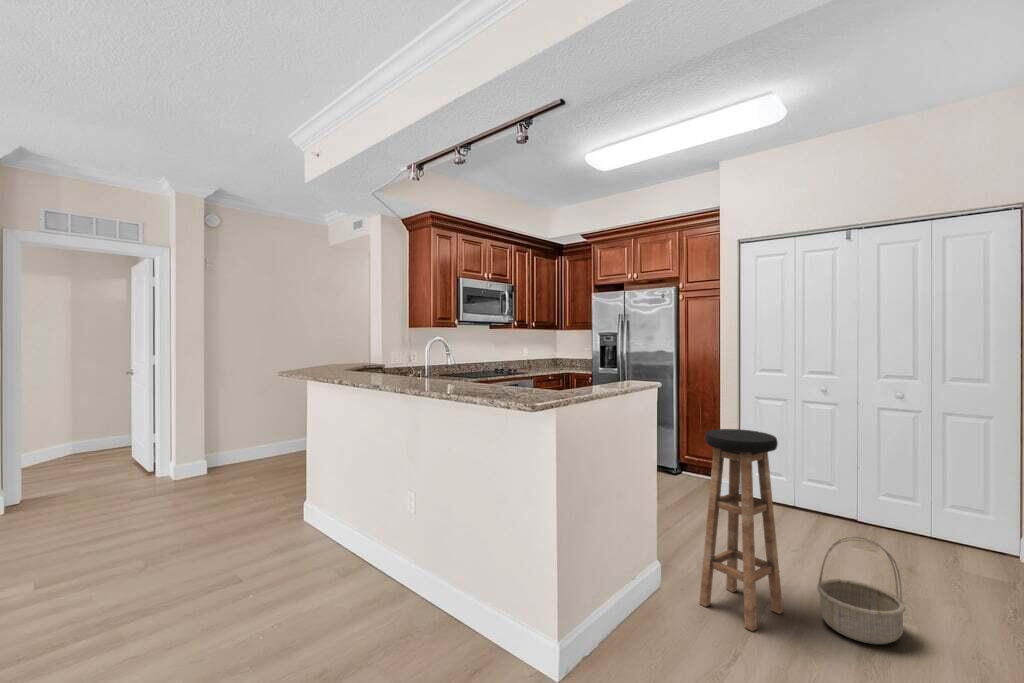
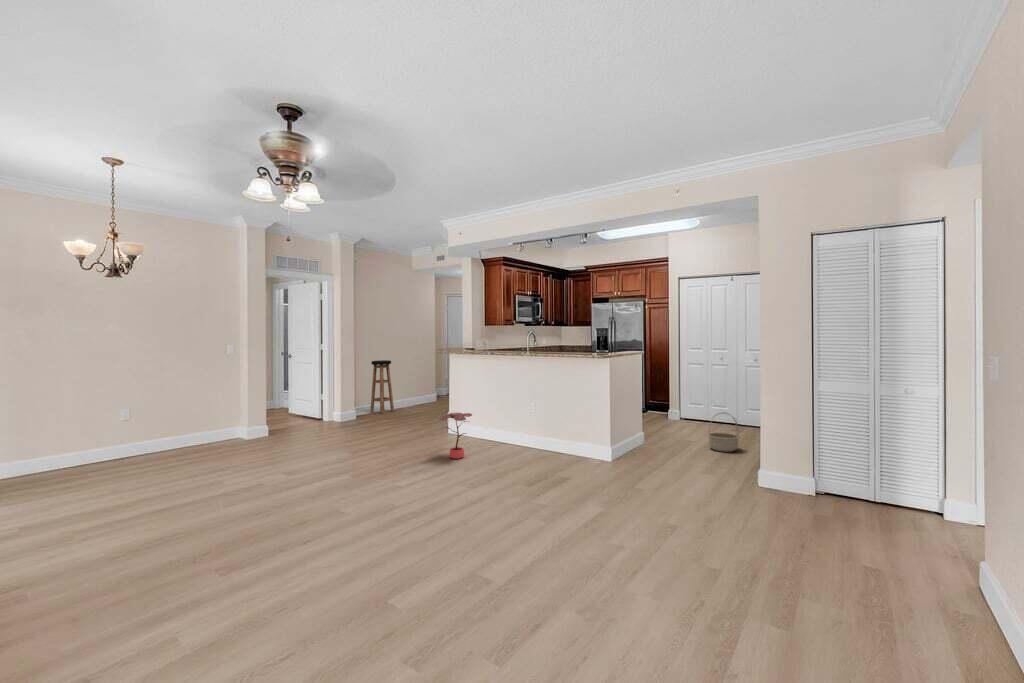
bar stool: present [699,429,783,631] -> present [370,360,394,414]
potted plant: none [156,515,251,632] -> present [440,413,472,459]

